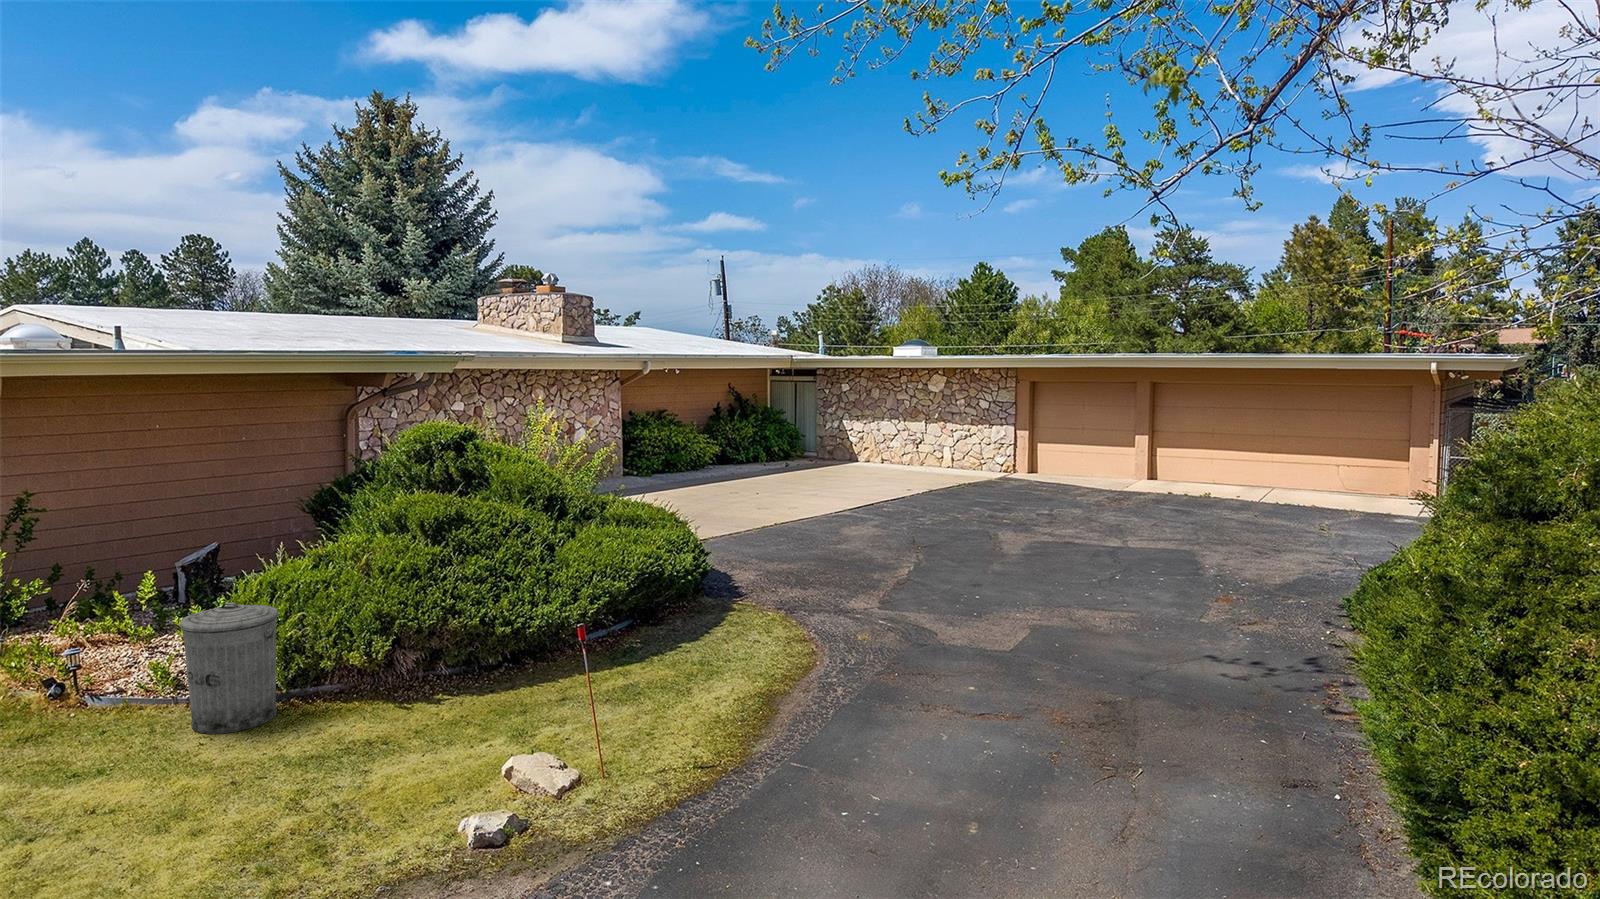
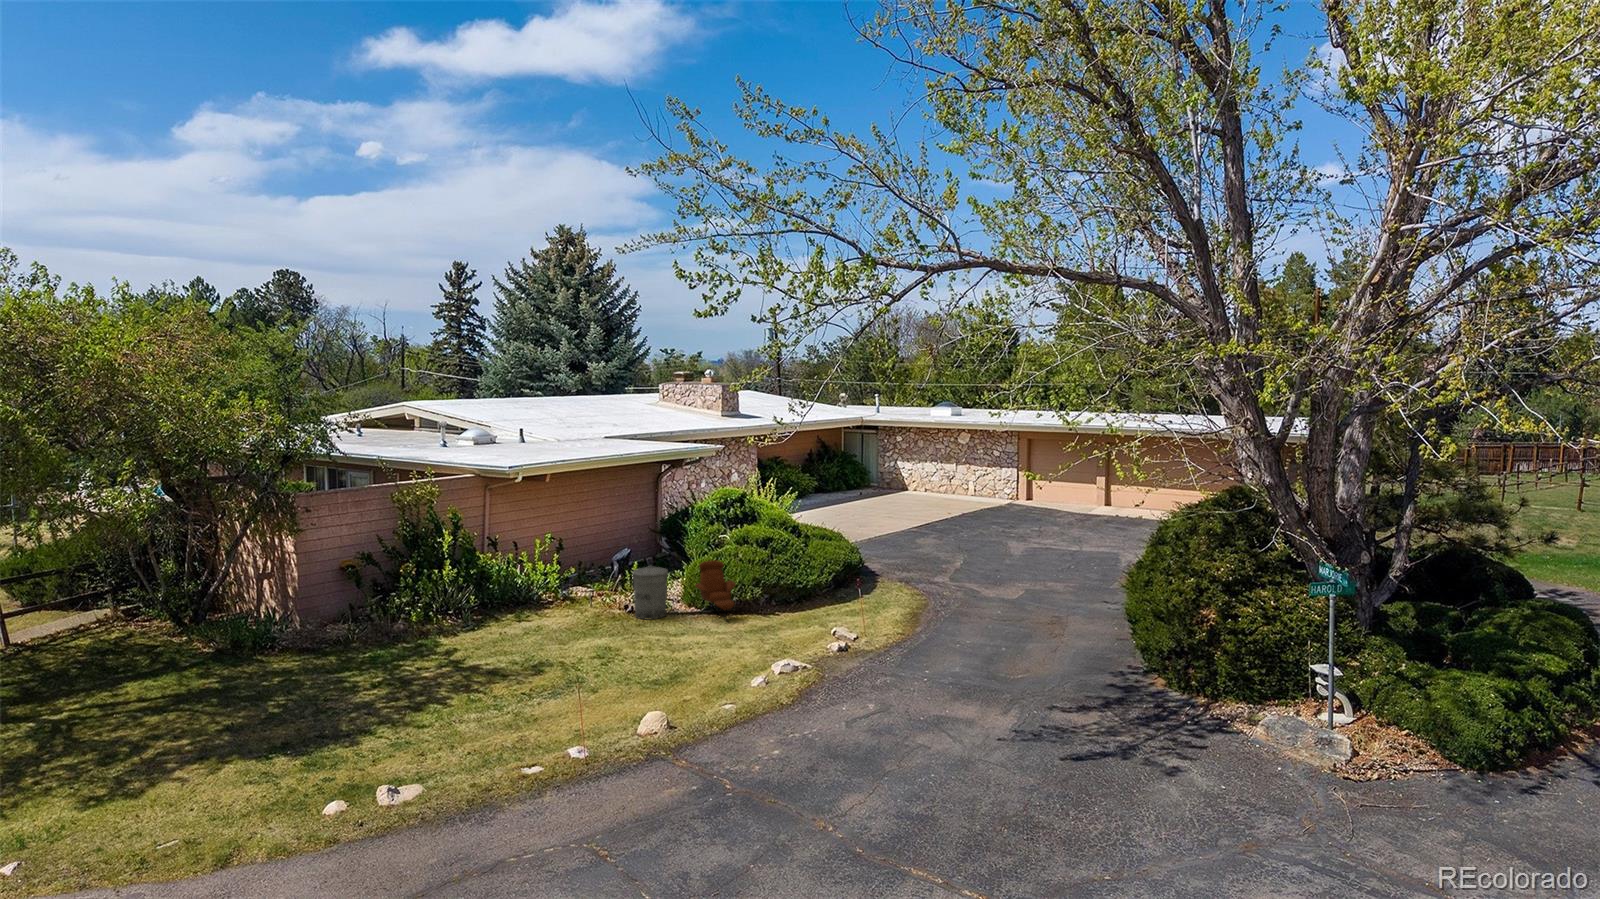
lounge chair: none [347,586,449,744] -> present [695,560,736,620]

